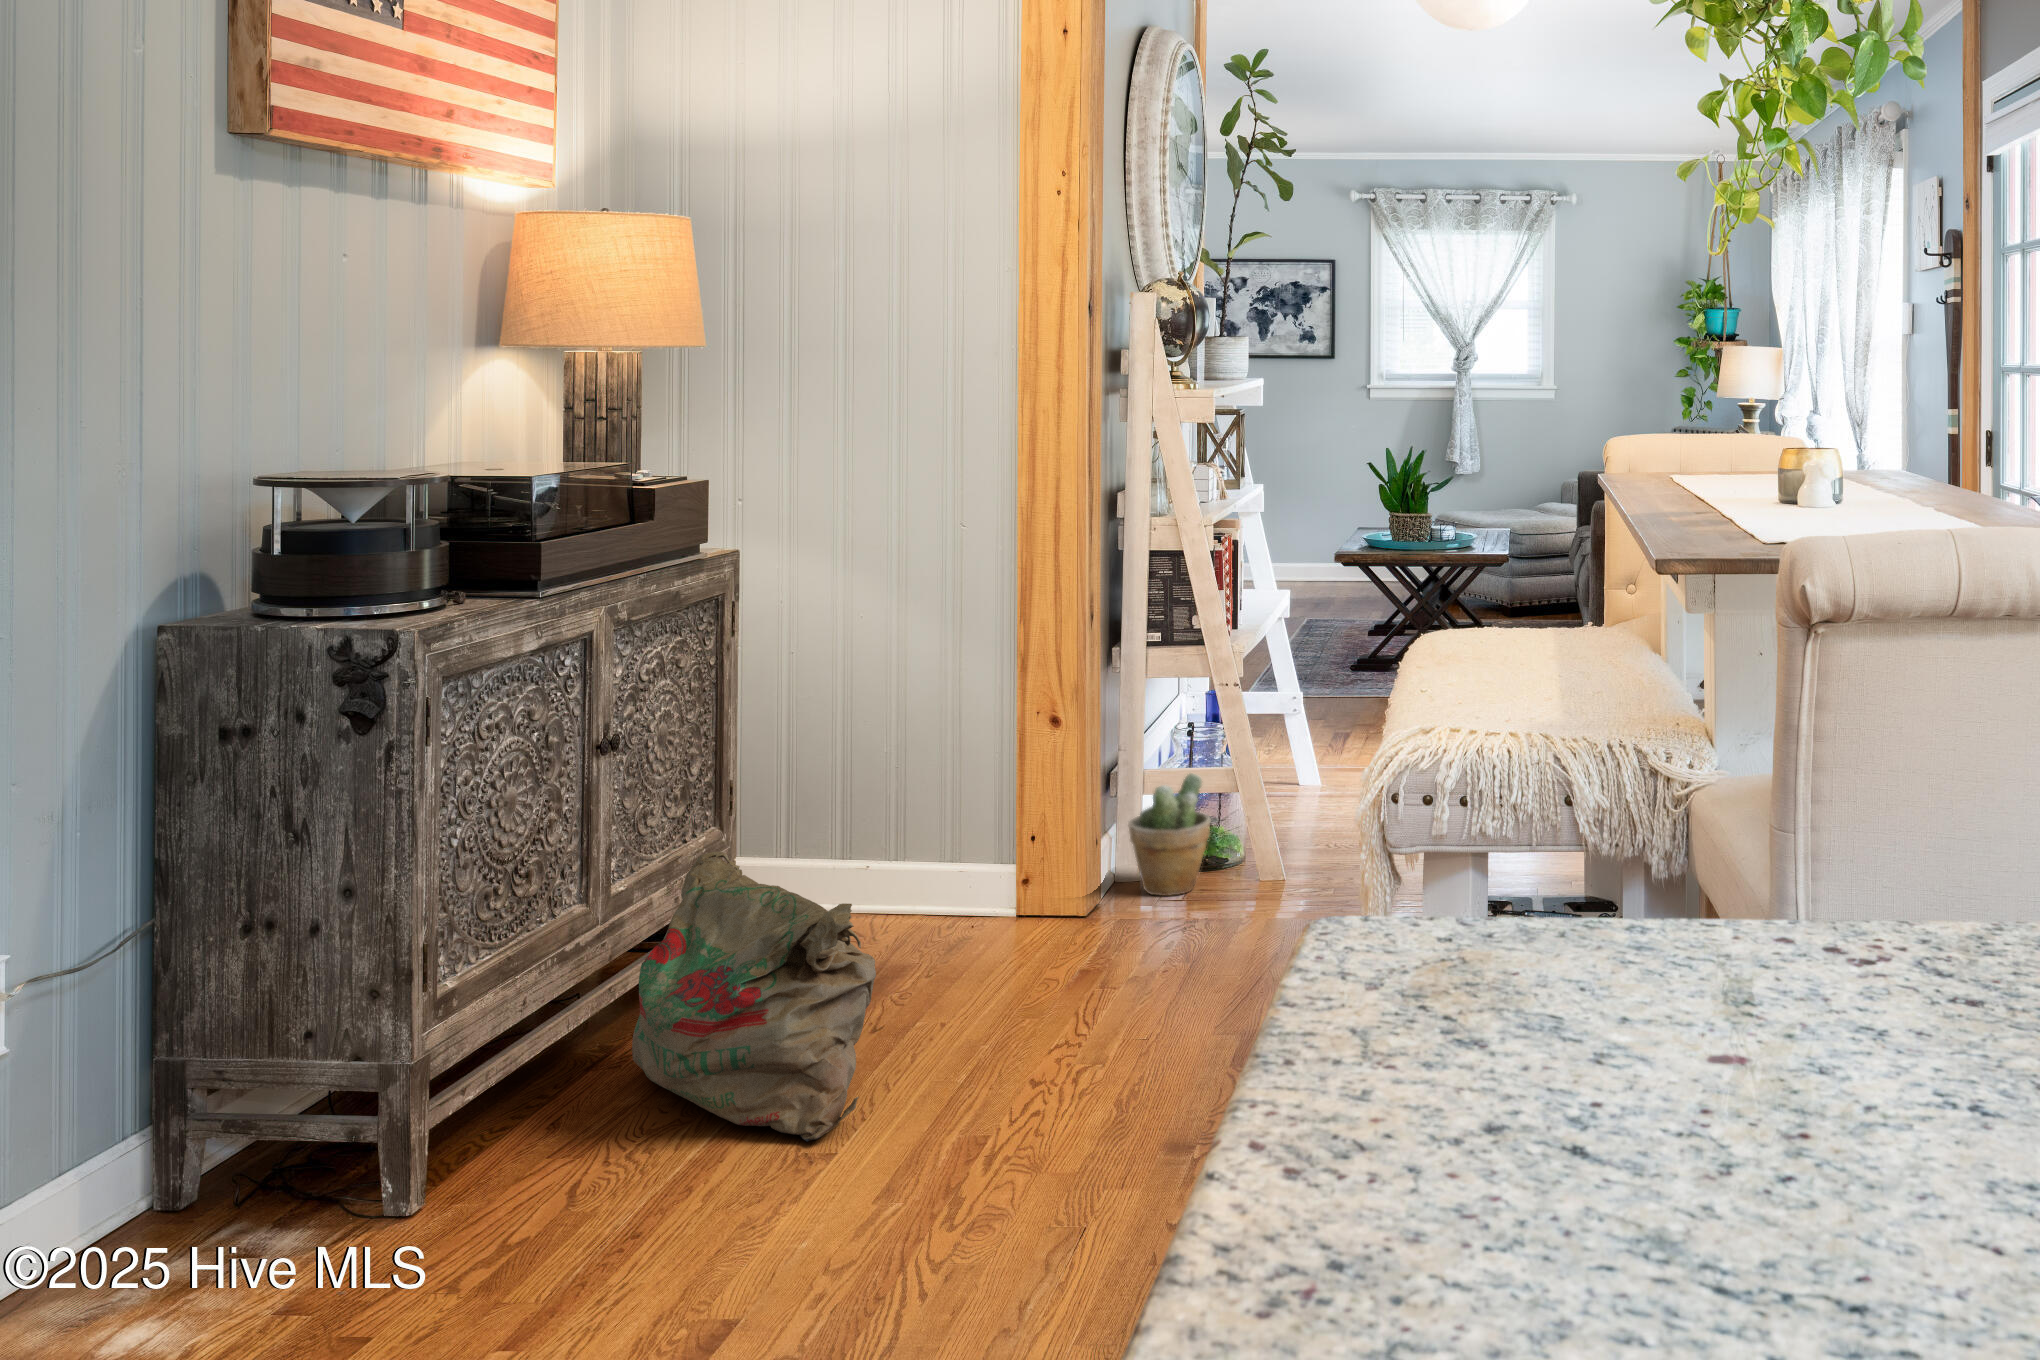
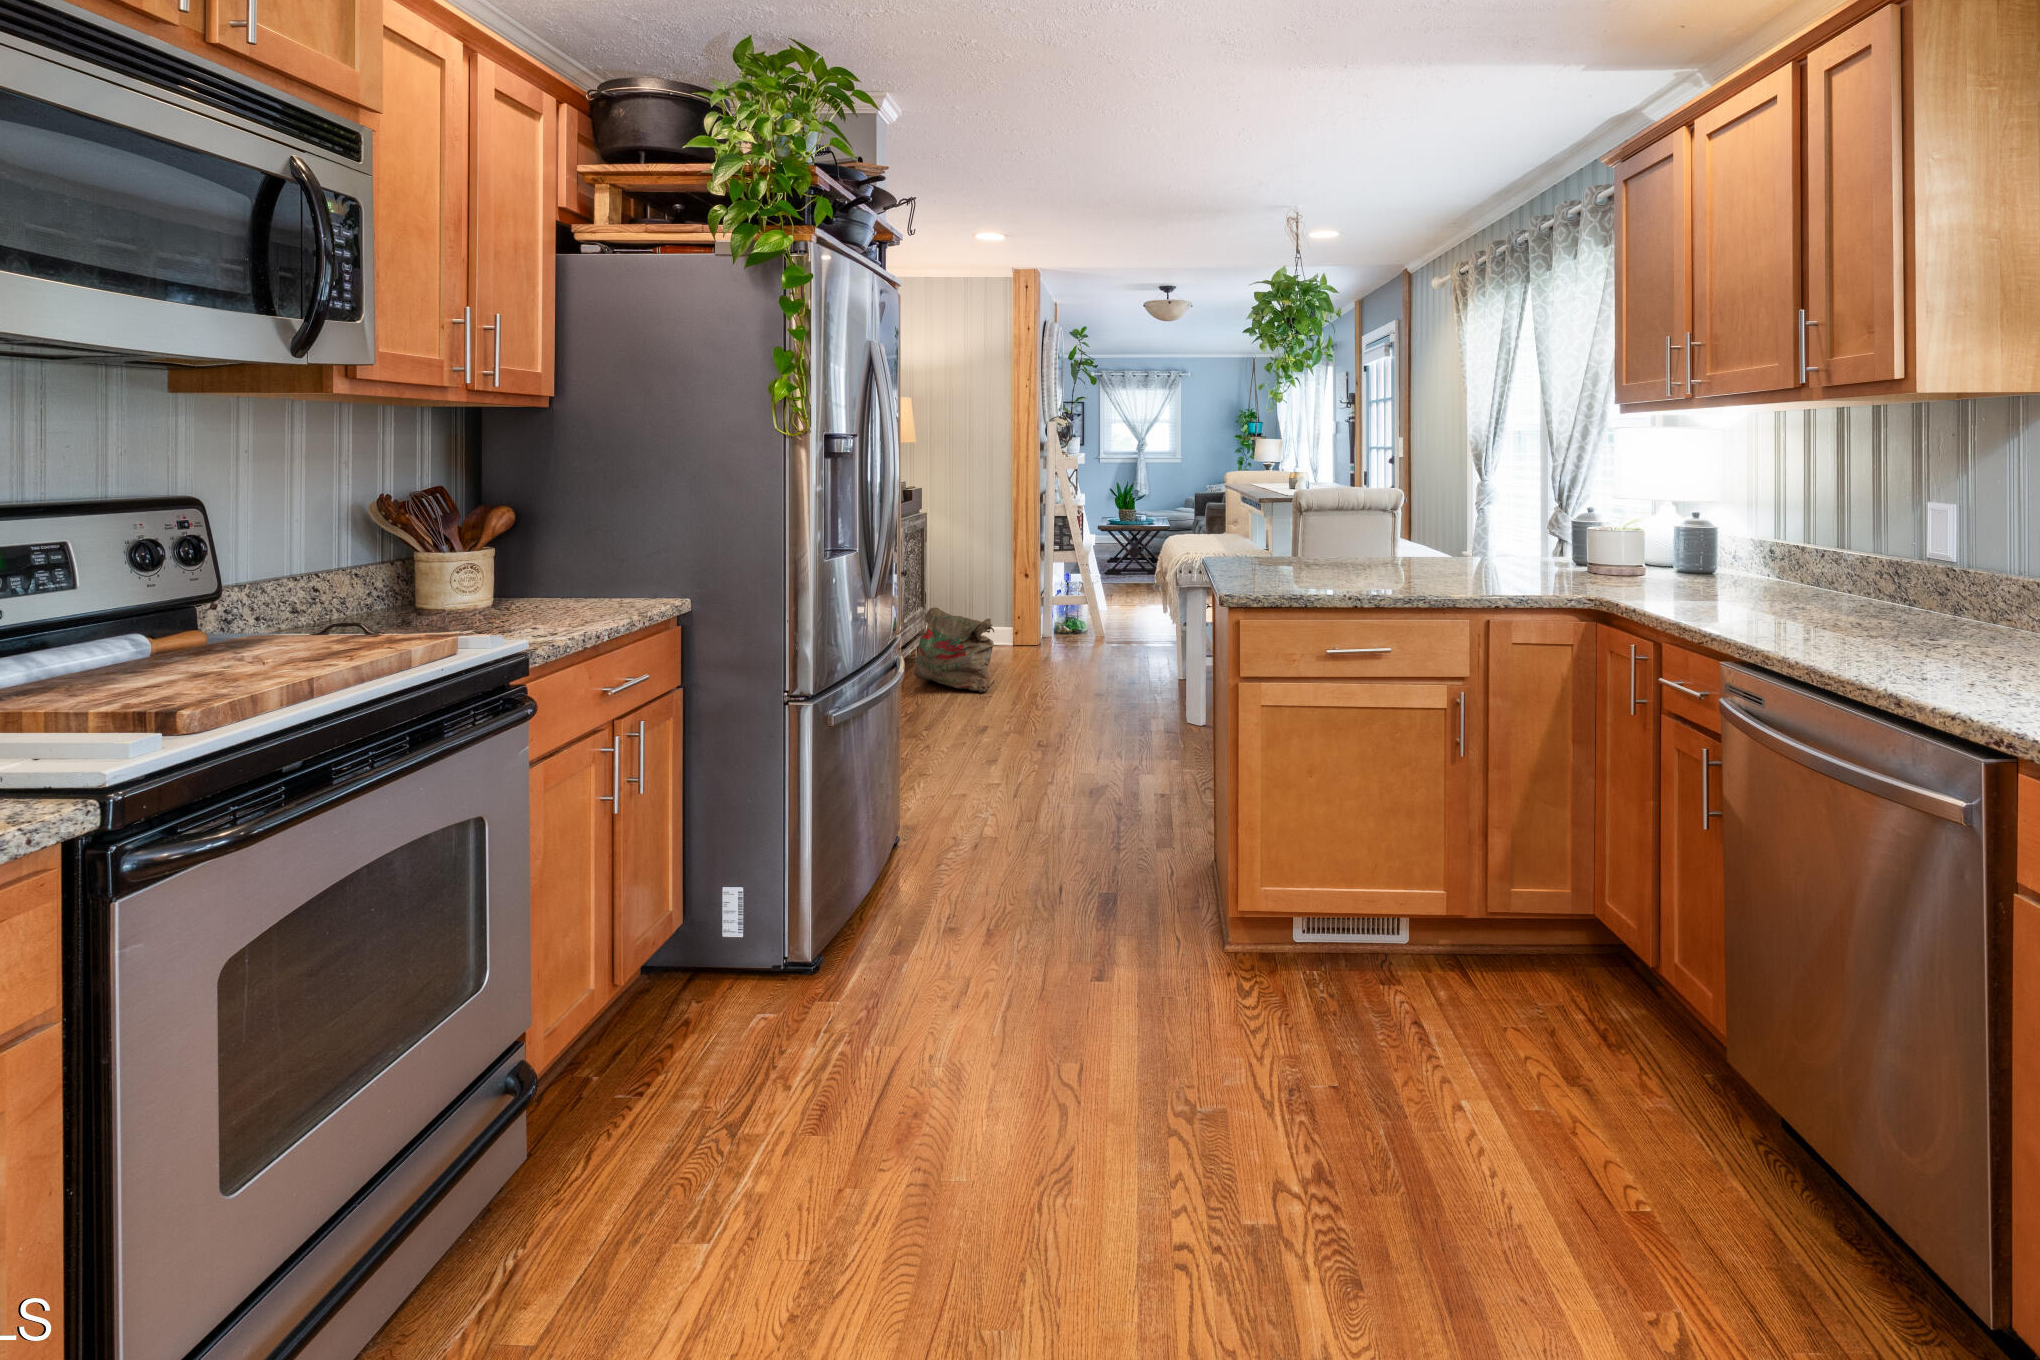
potted plant: present [1128,774,1210,896] -> none [1049,595,1079,639]

